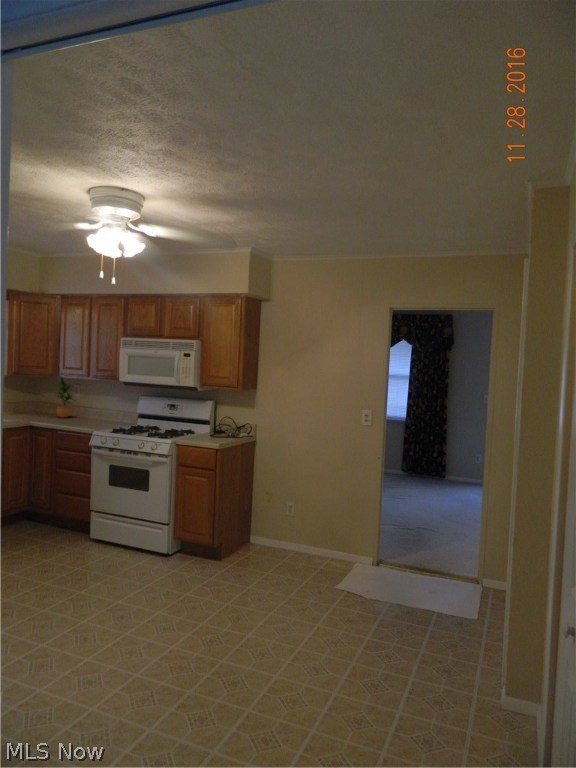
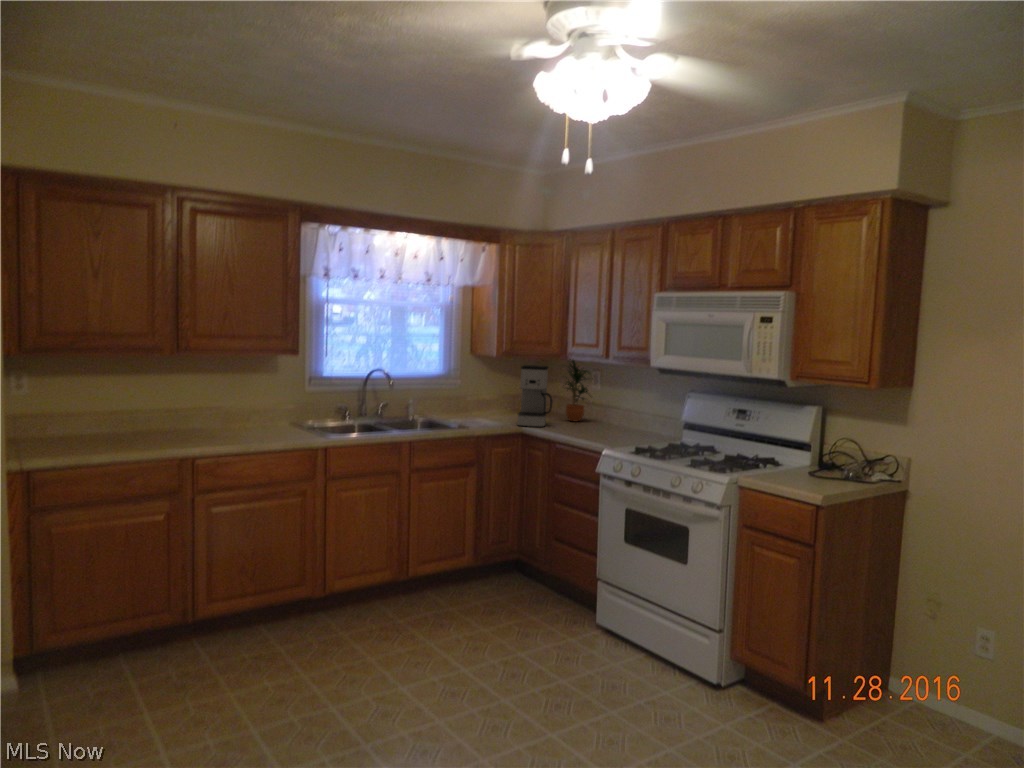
coffee maker: none [25,381,50,422] -> present [518,365,553,427]

